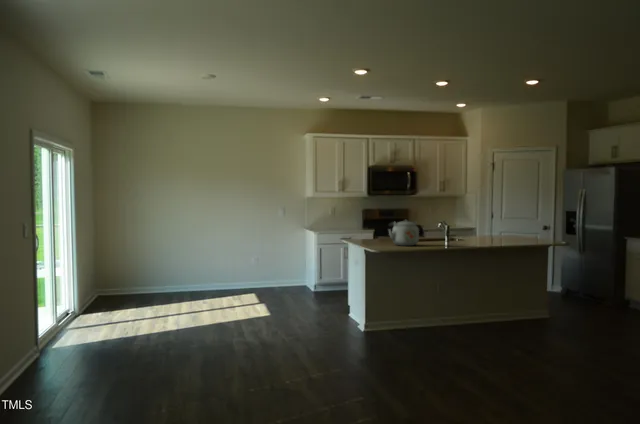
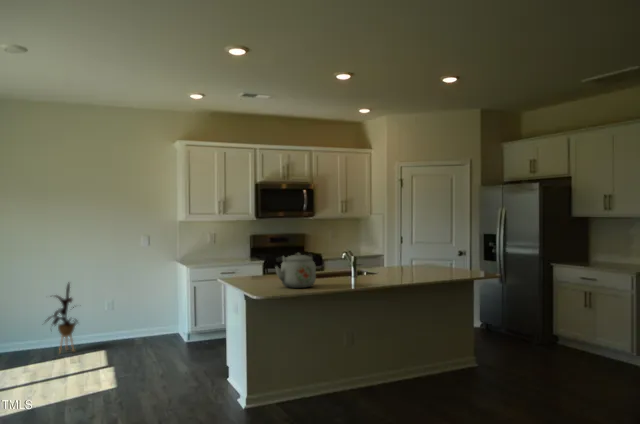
house plant: none [212,241,239,294] -> present [48,284,77,349]

